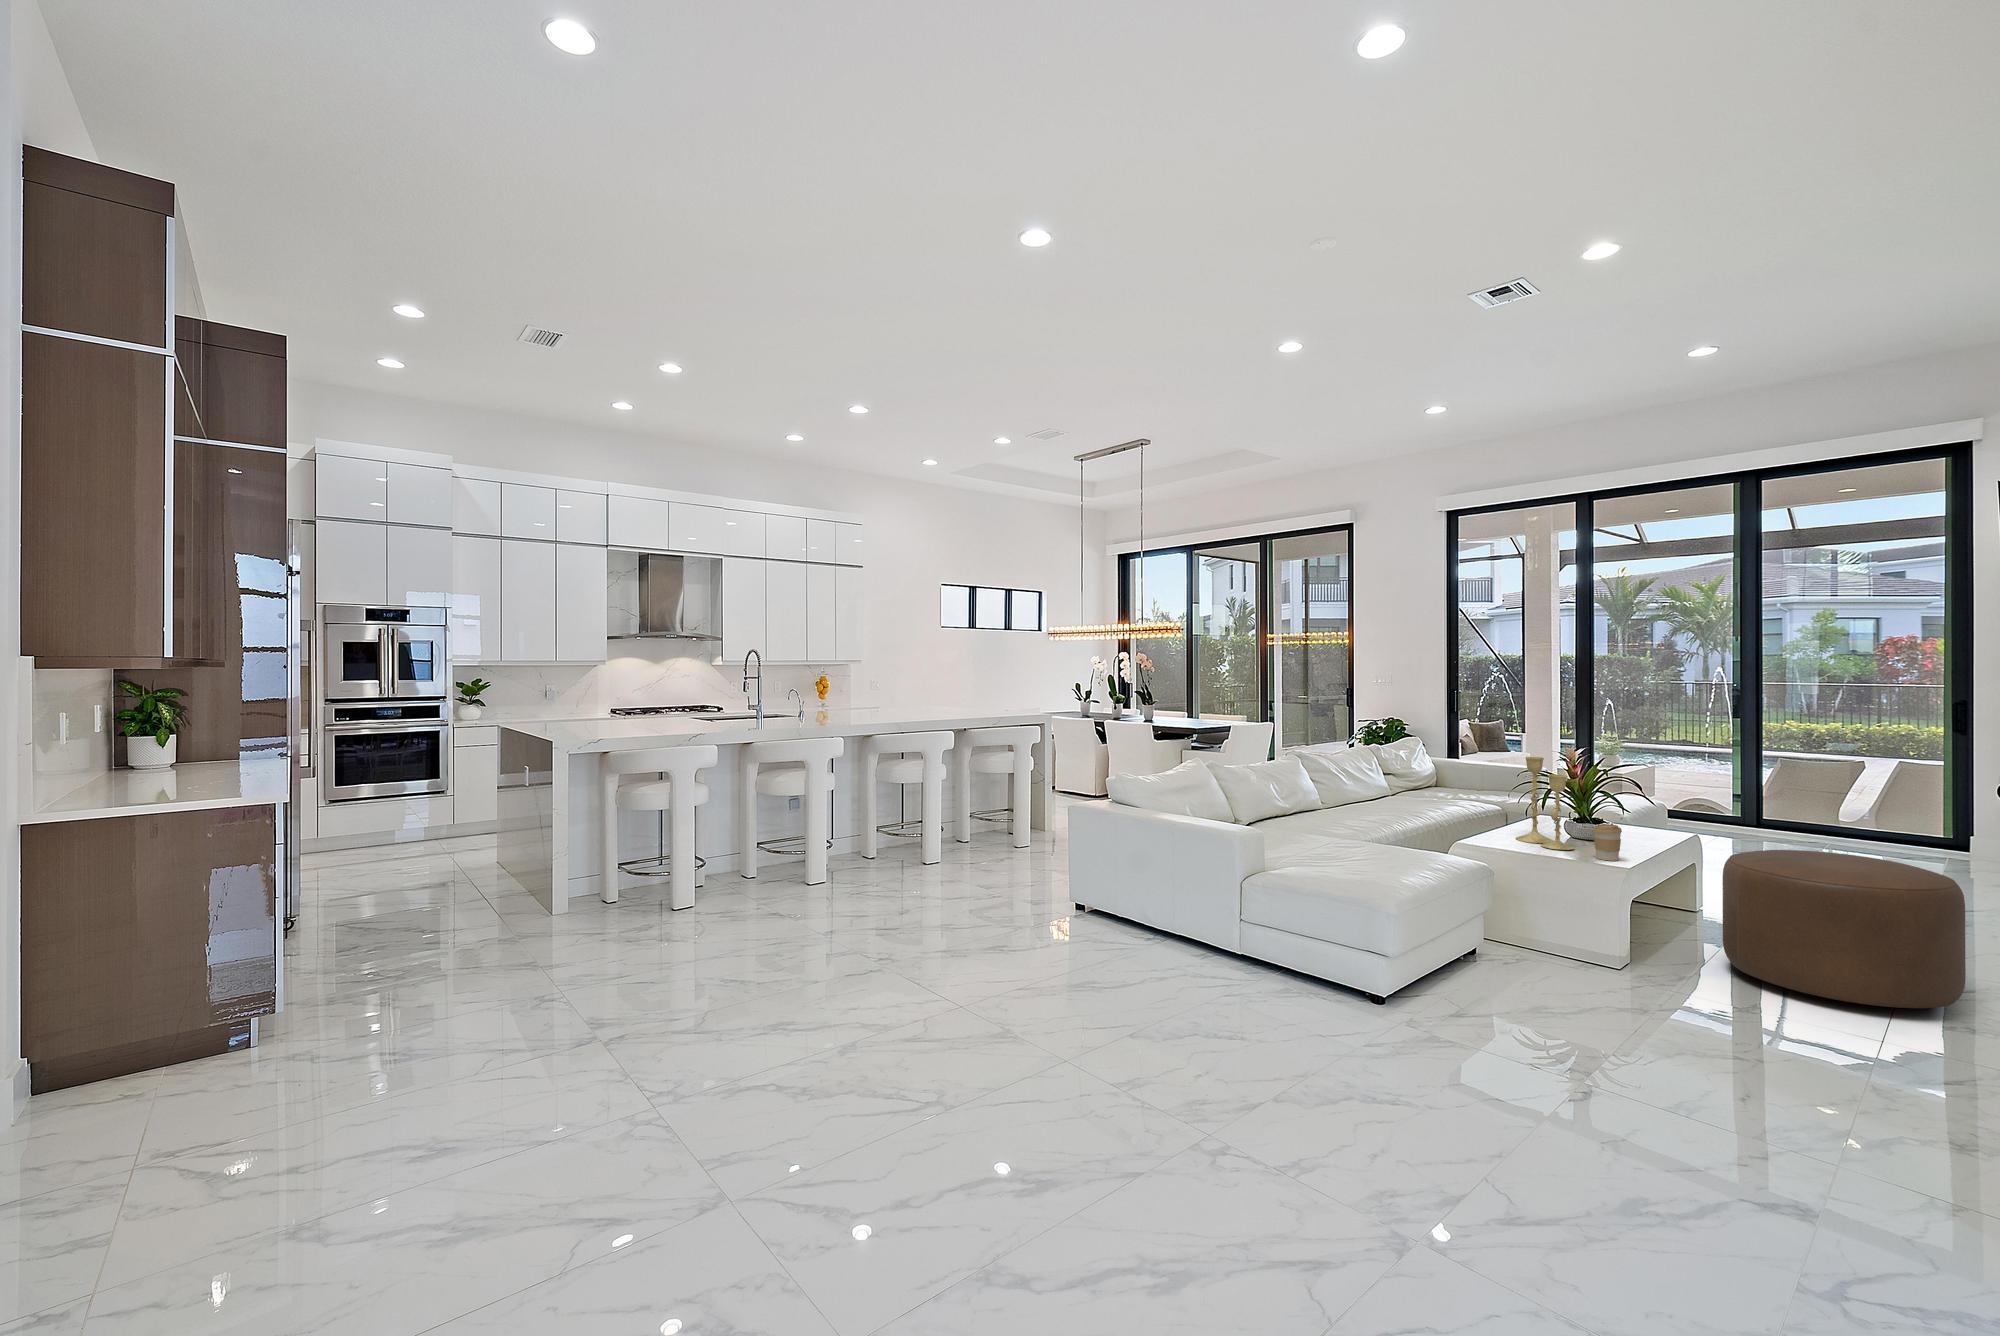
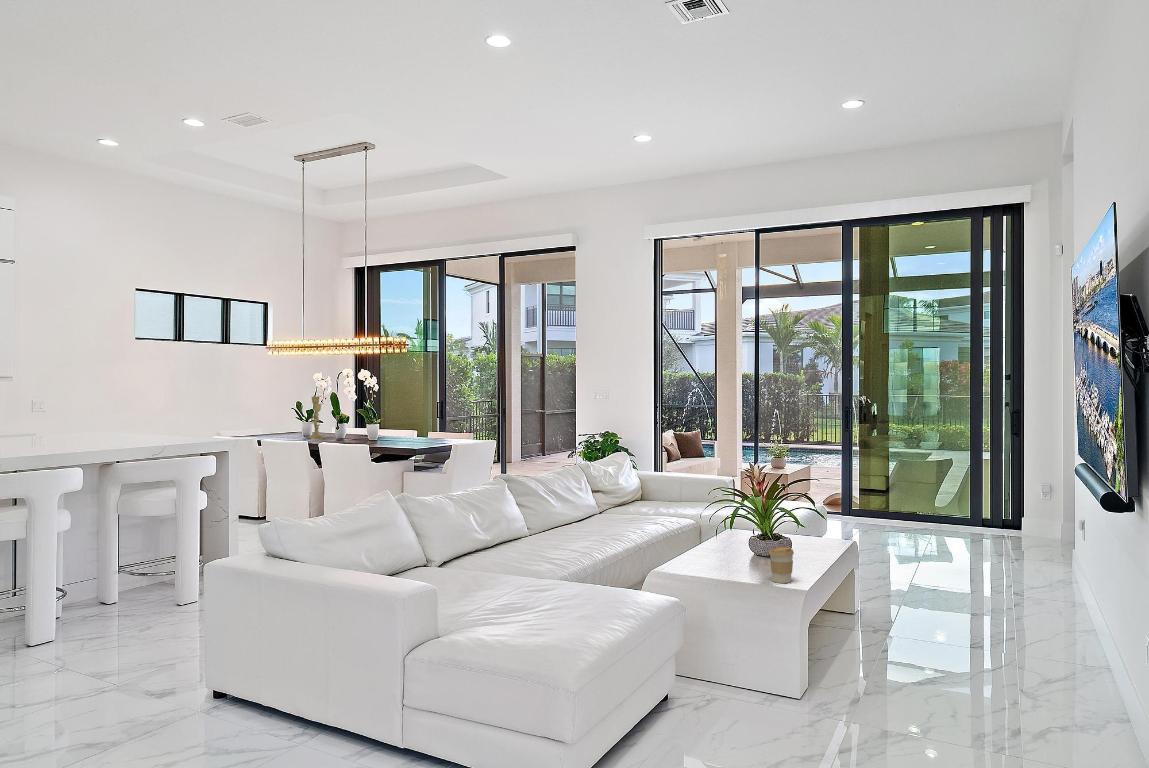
candlestick: present [1516,757,1574,850] -> present [307,396,324,439]
ottoman: present [1722,850,1966,1008] -> none [875,561,1055,708]

